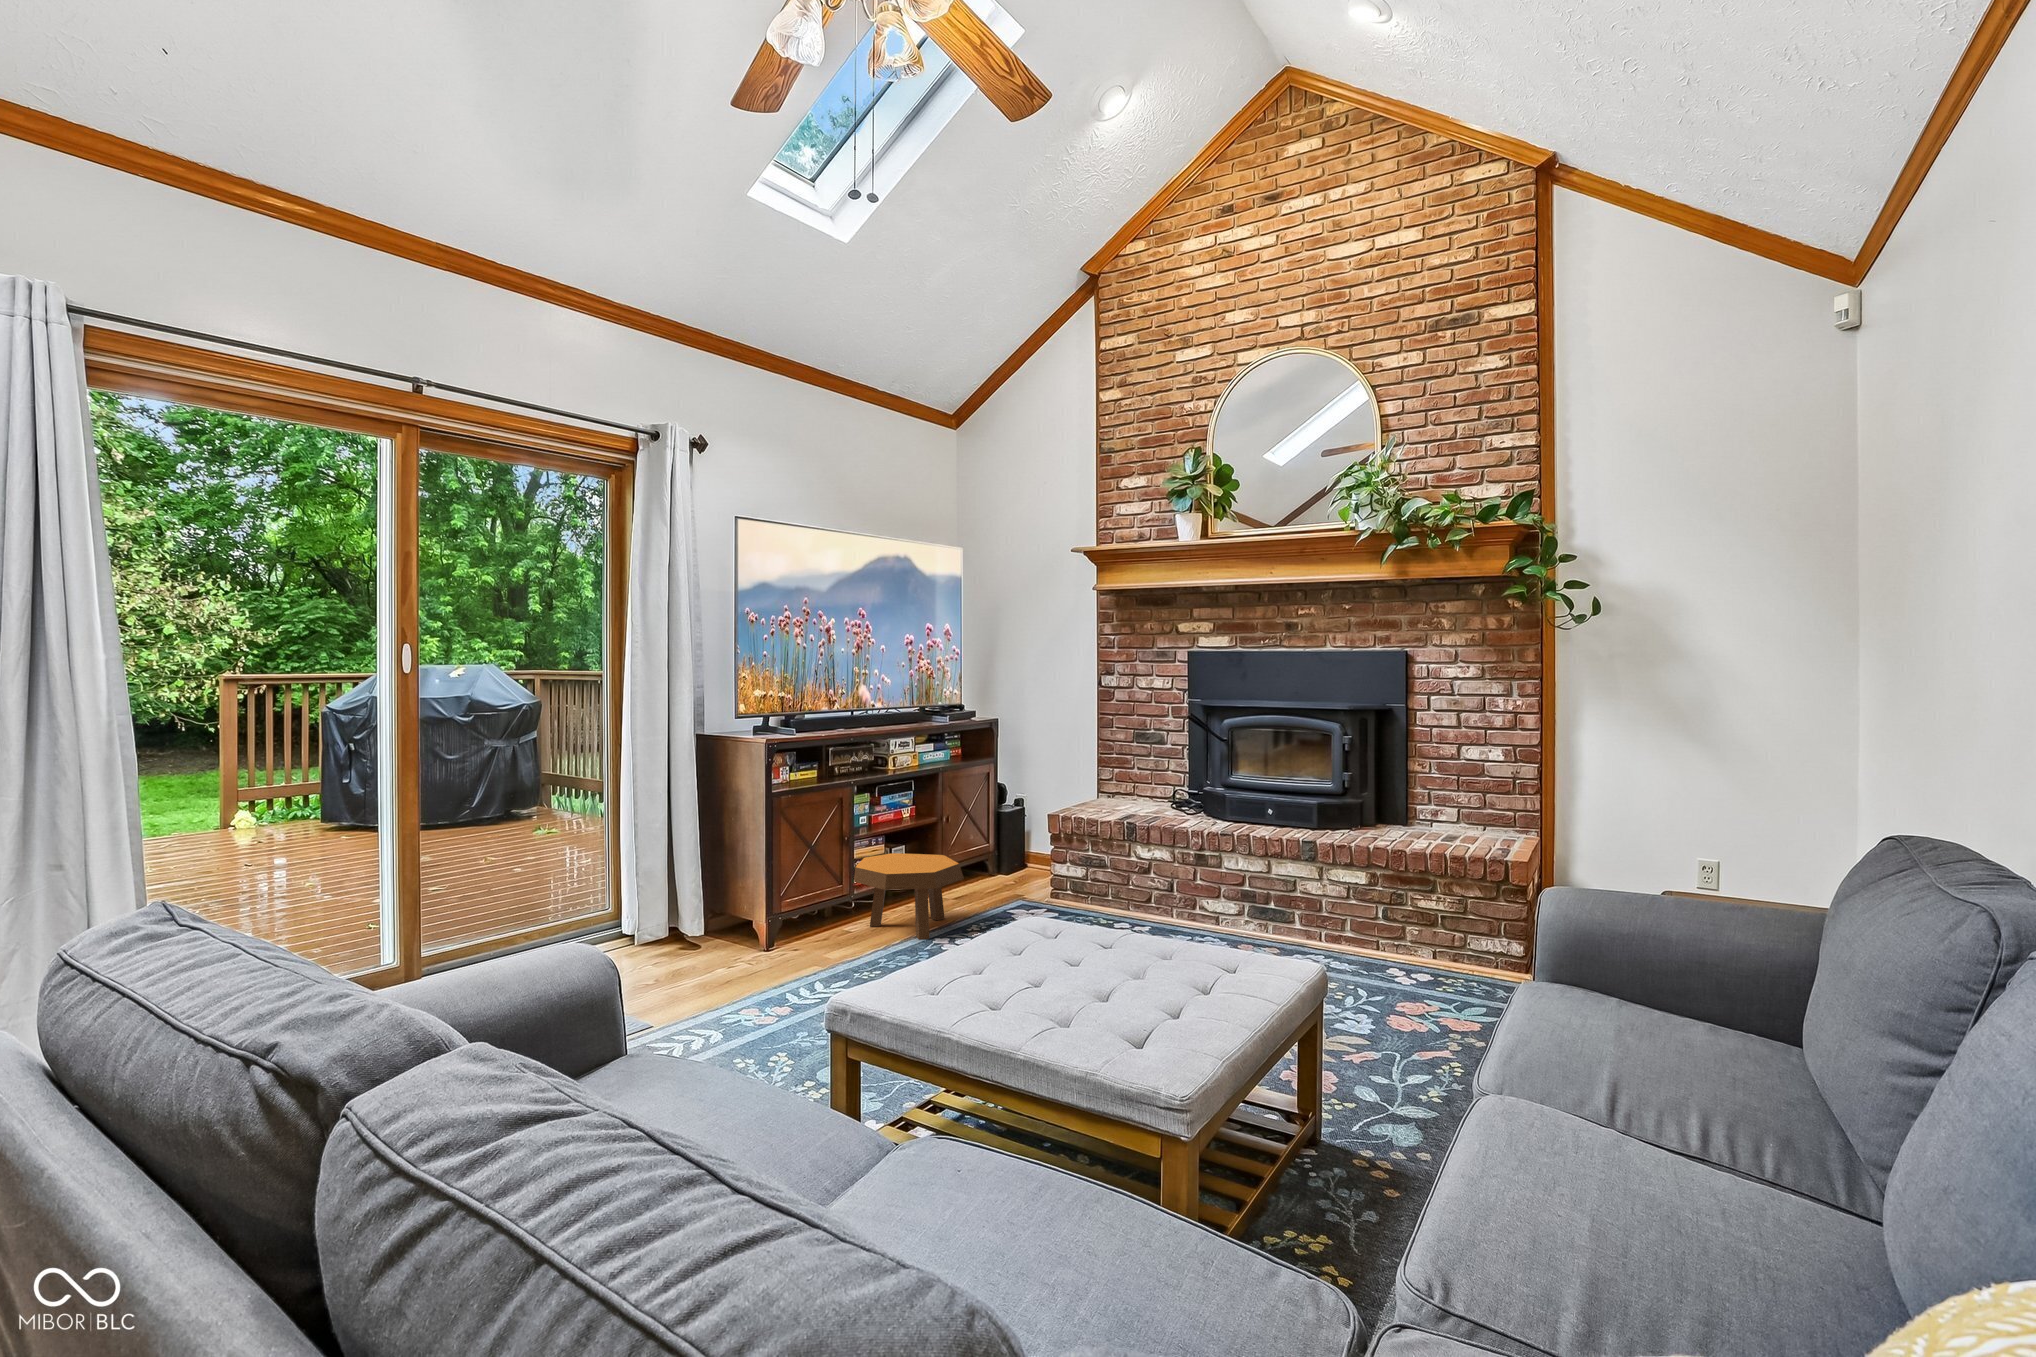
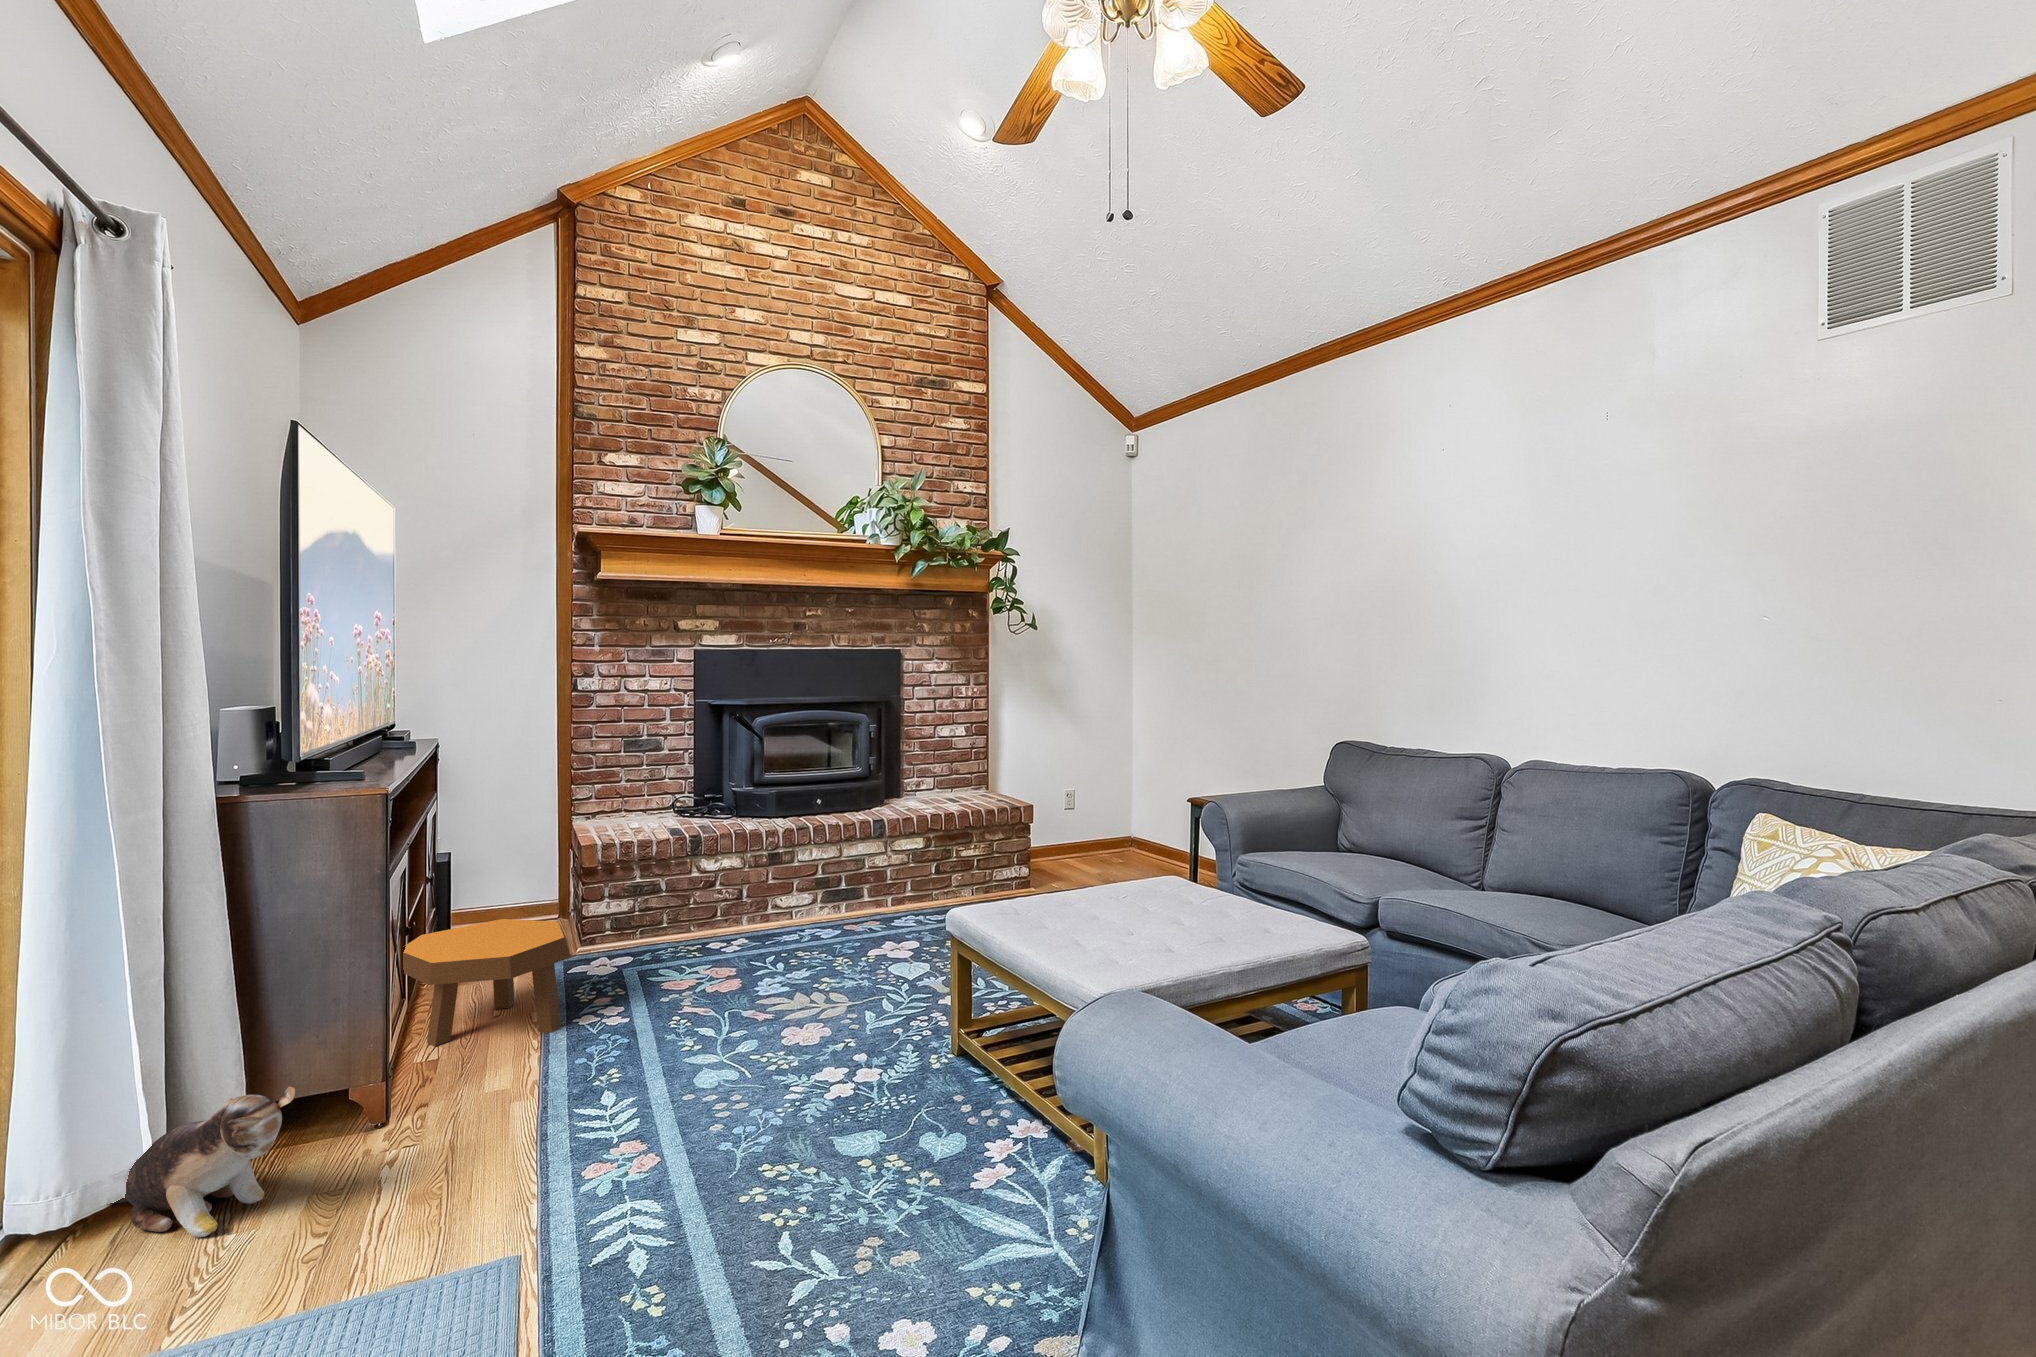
plush toy: none [653,897,696,965] -> present [112,1086,295,1237]

